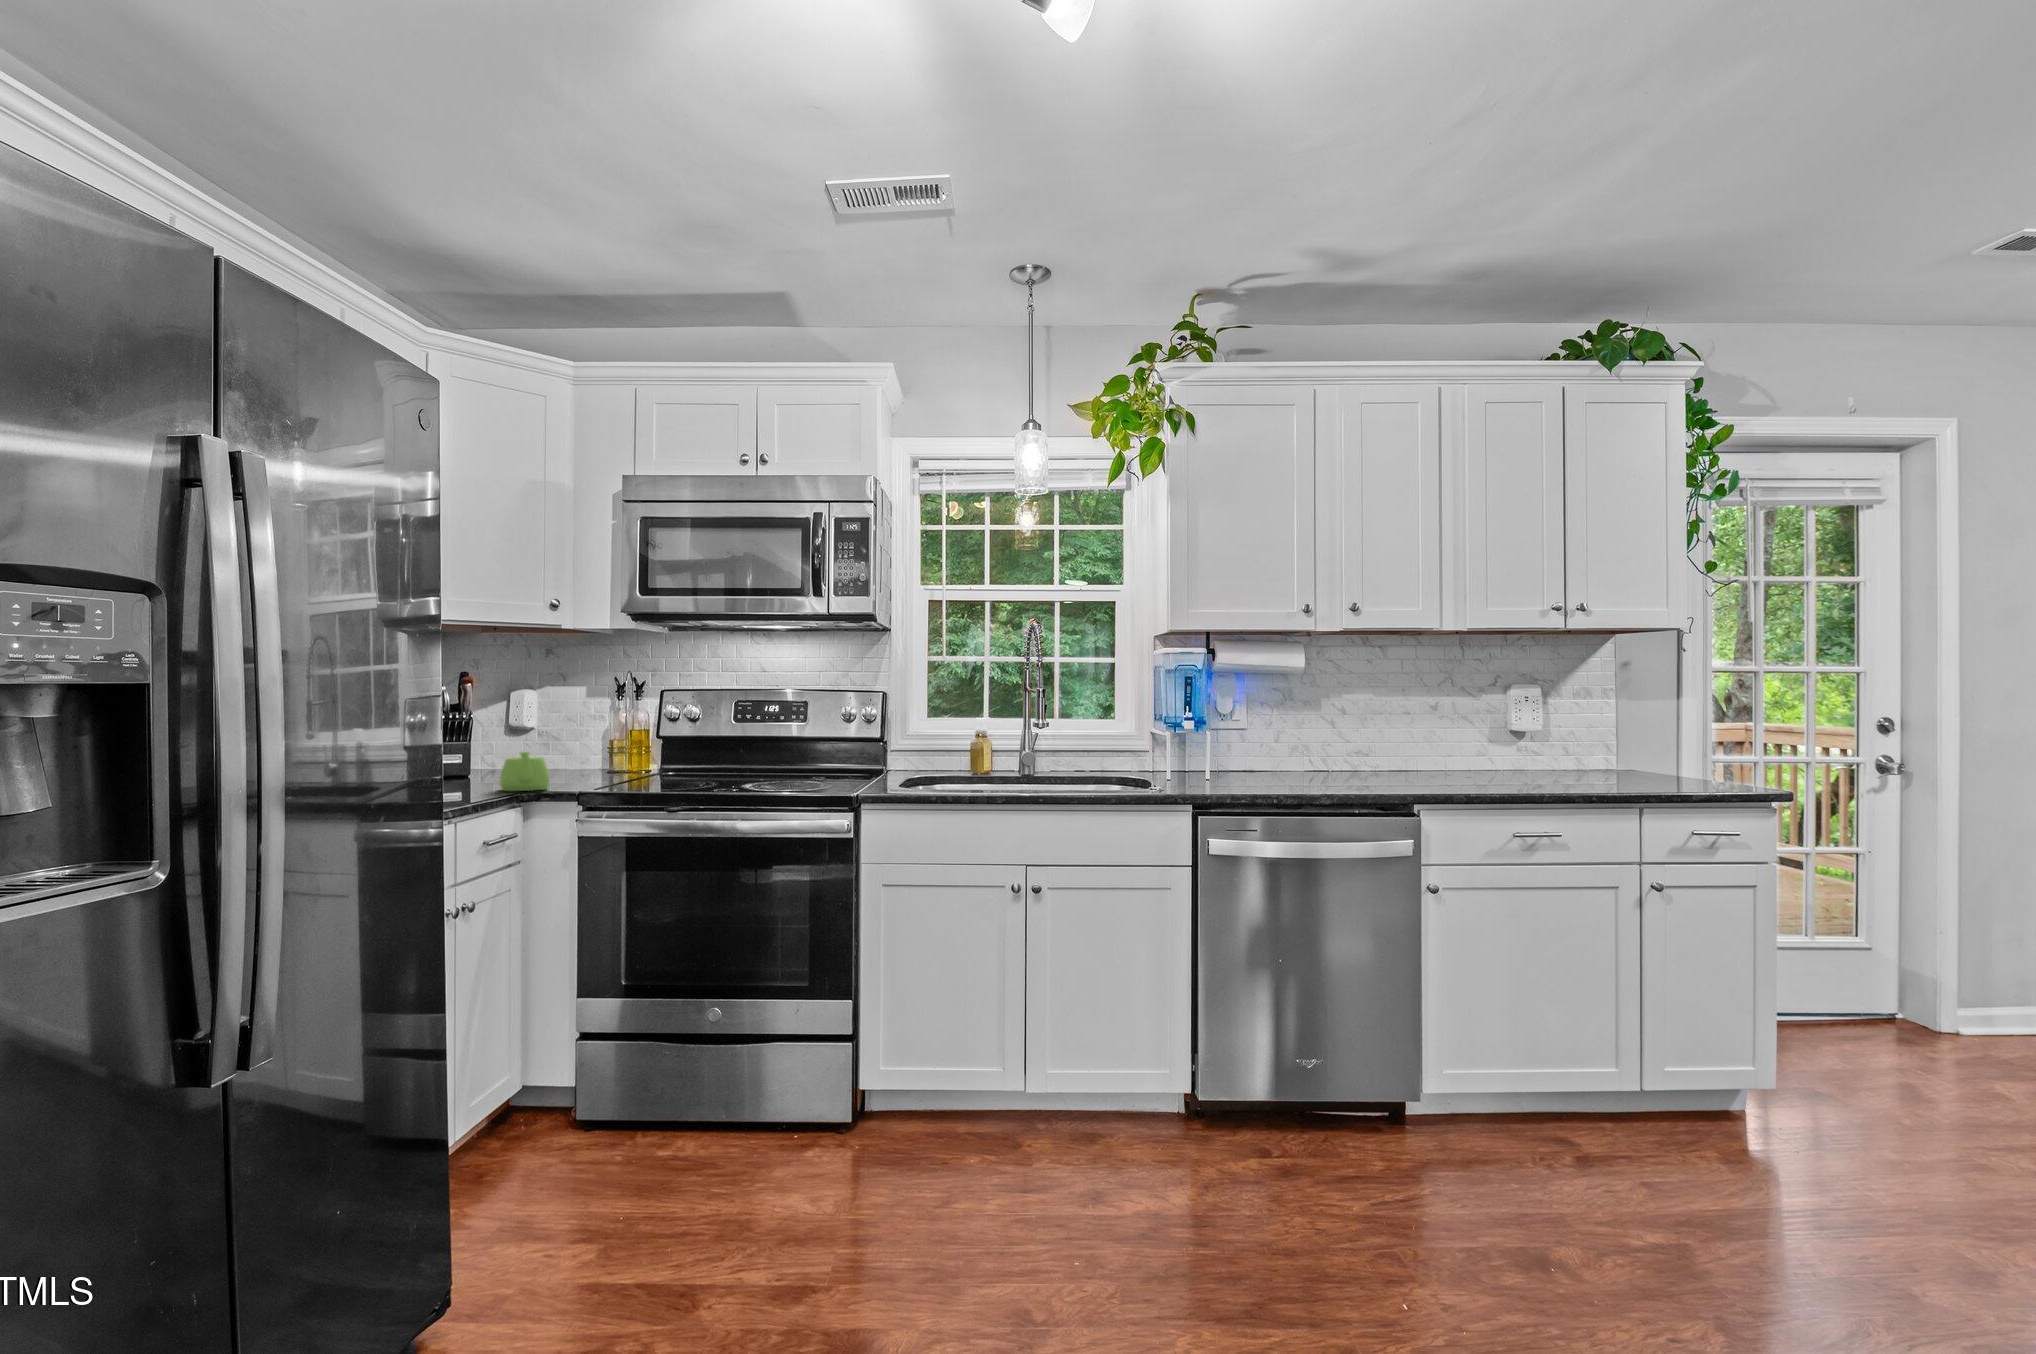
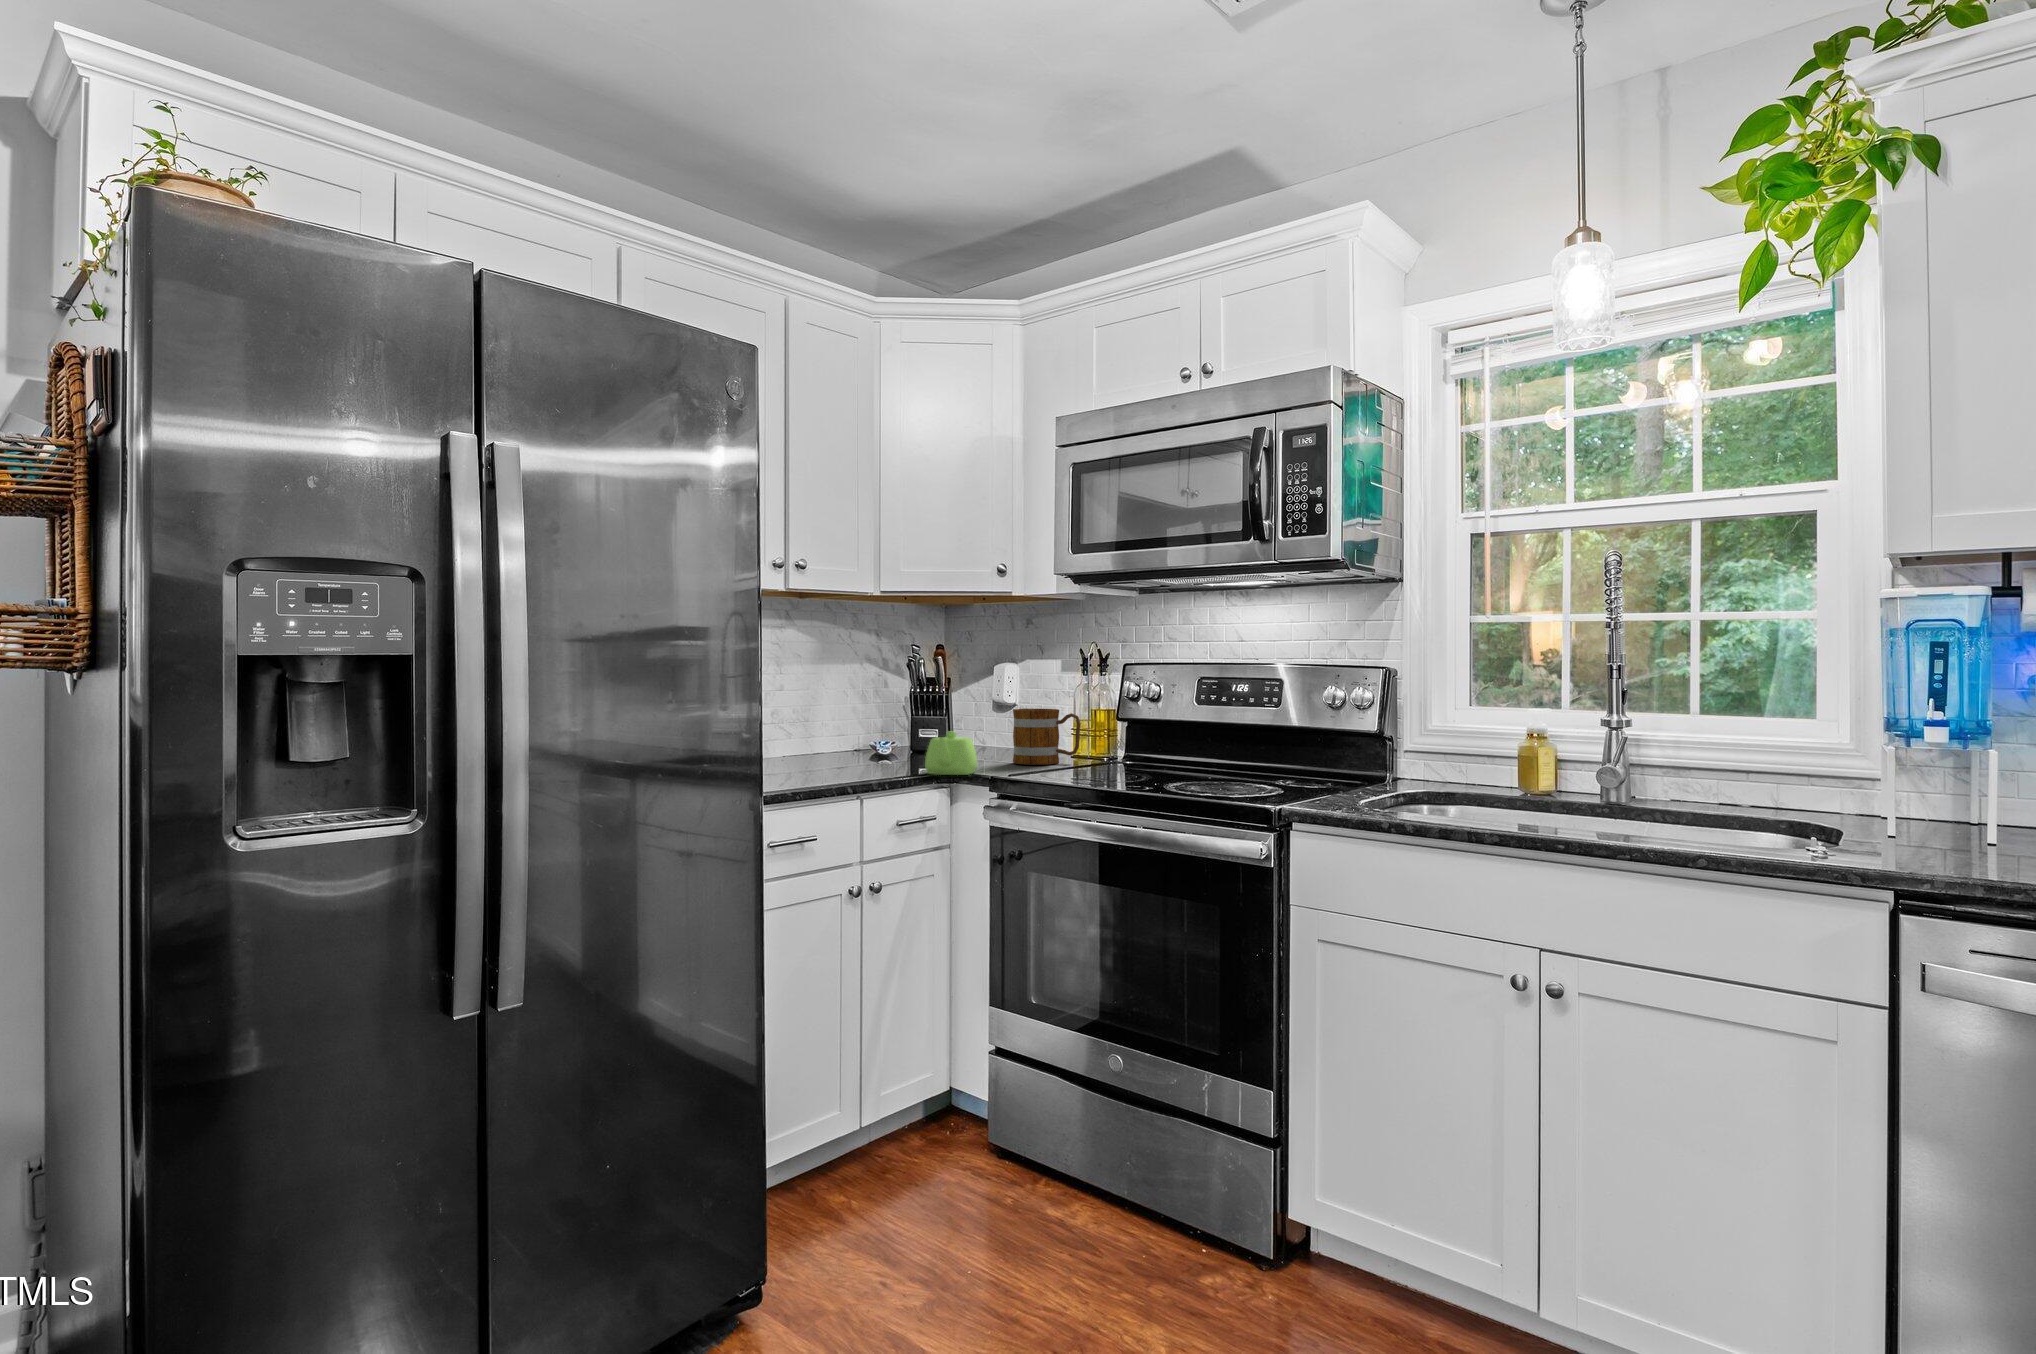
mug: none [564,730,630,779] -> present [1013,709,1081,765]

